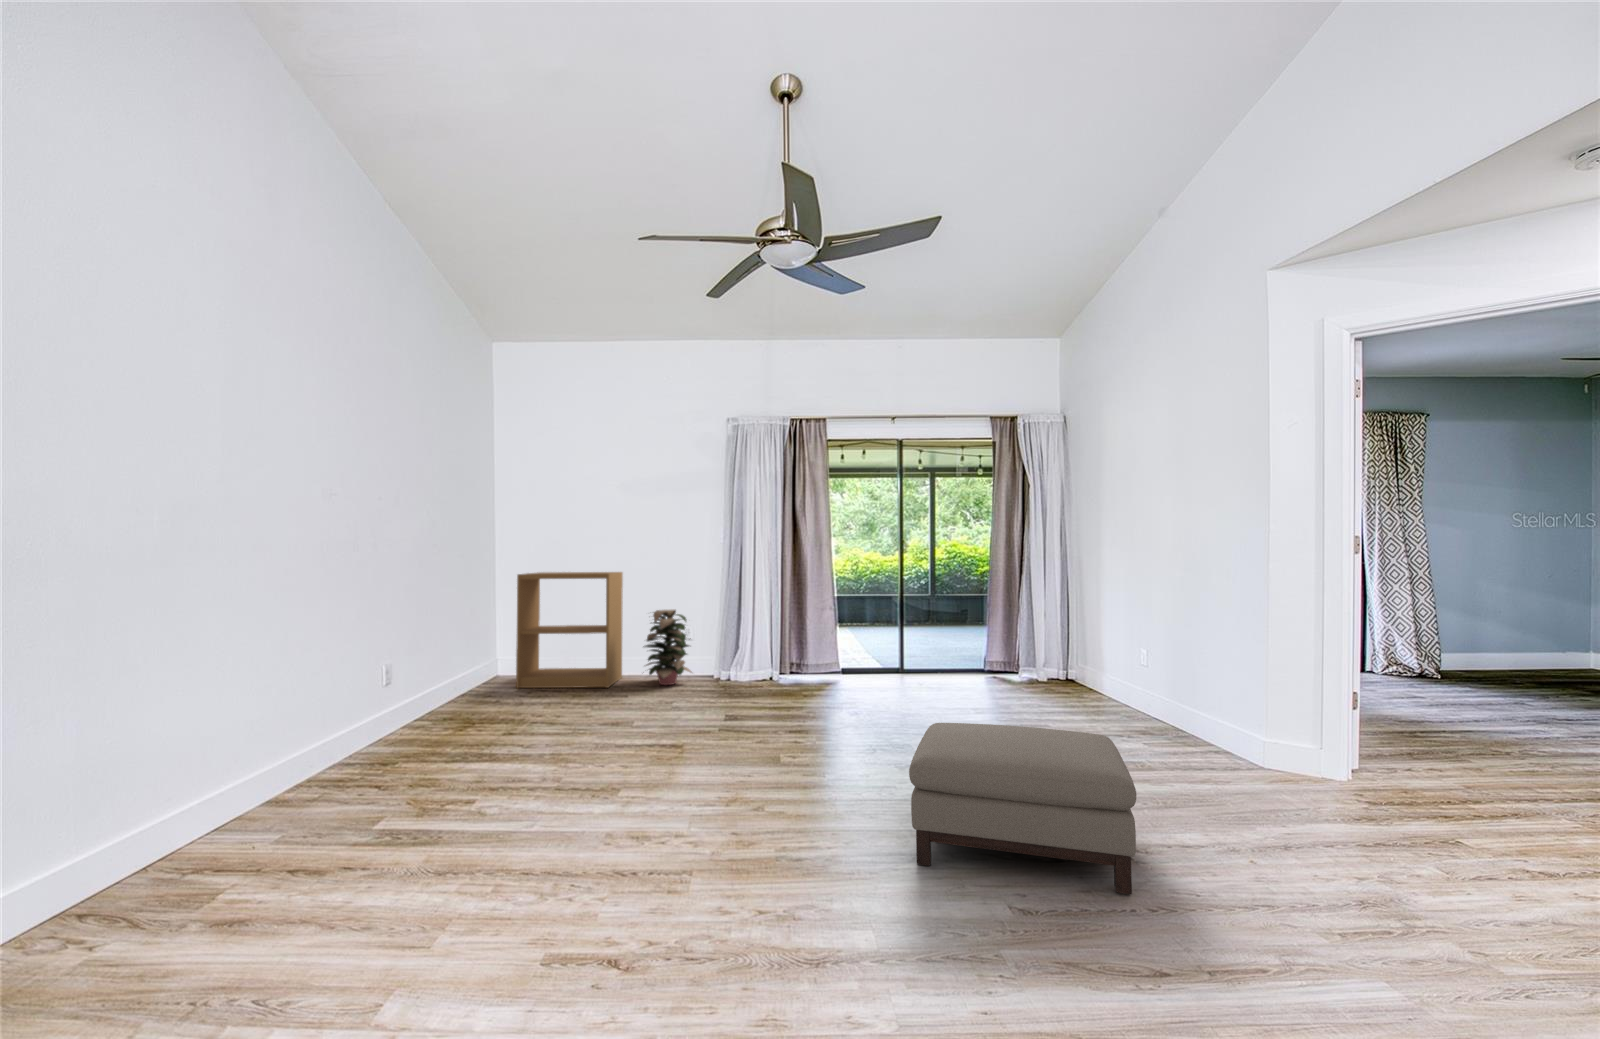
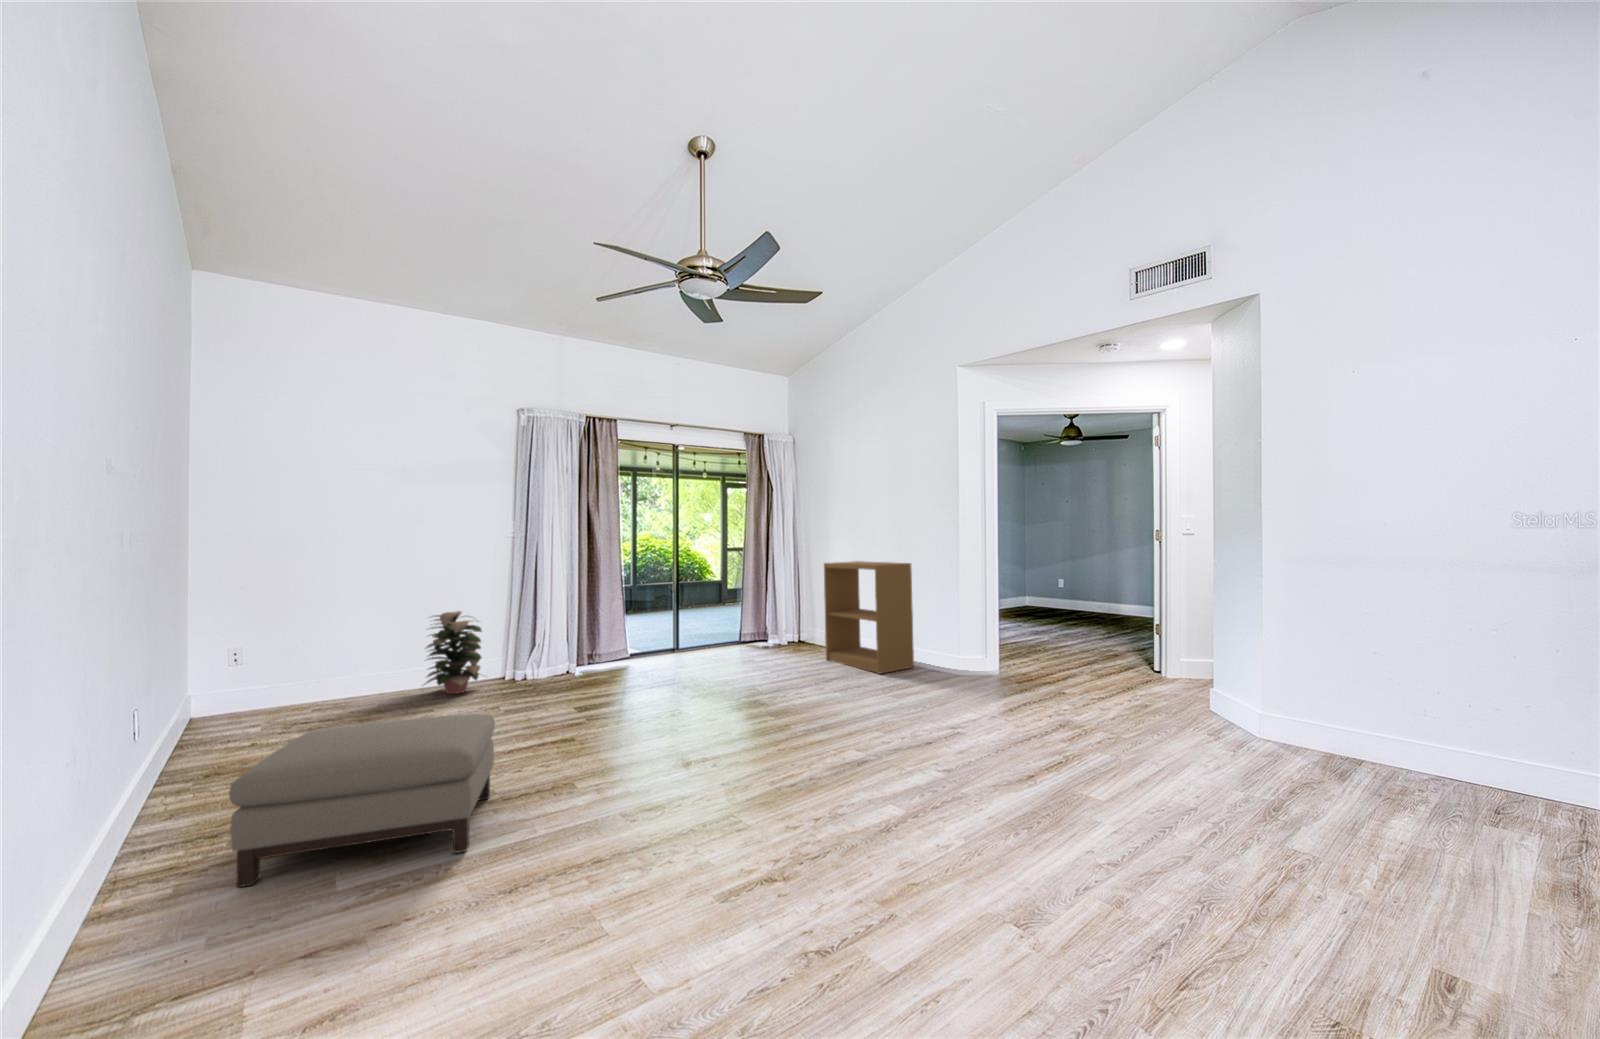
bookshelf: present [516,572,623,688] -> present [824,561,914,674]
ottoman: present [909,723,1136,894] -> present [229,714,495,887]

